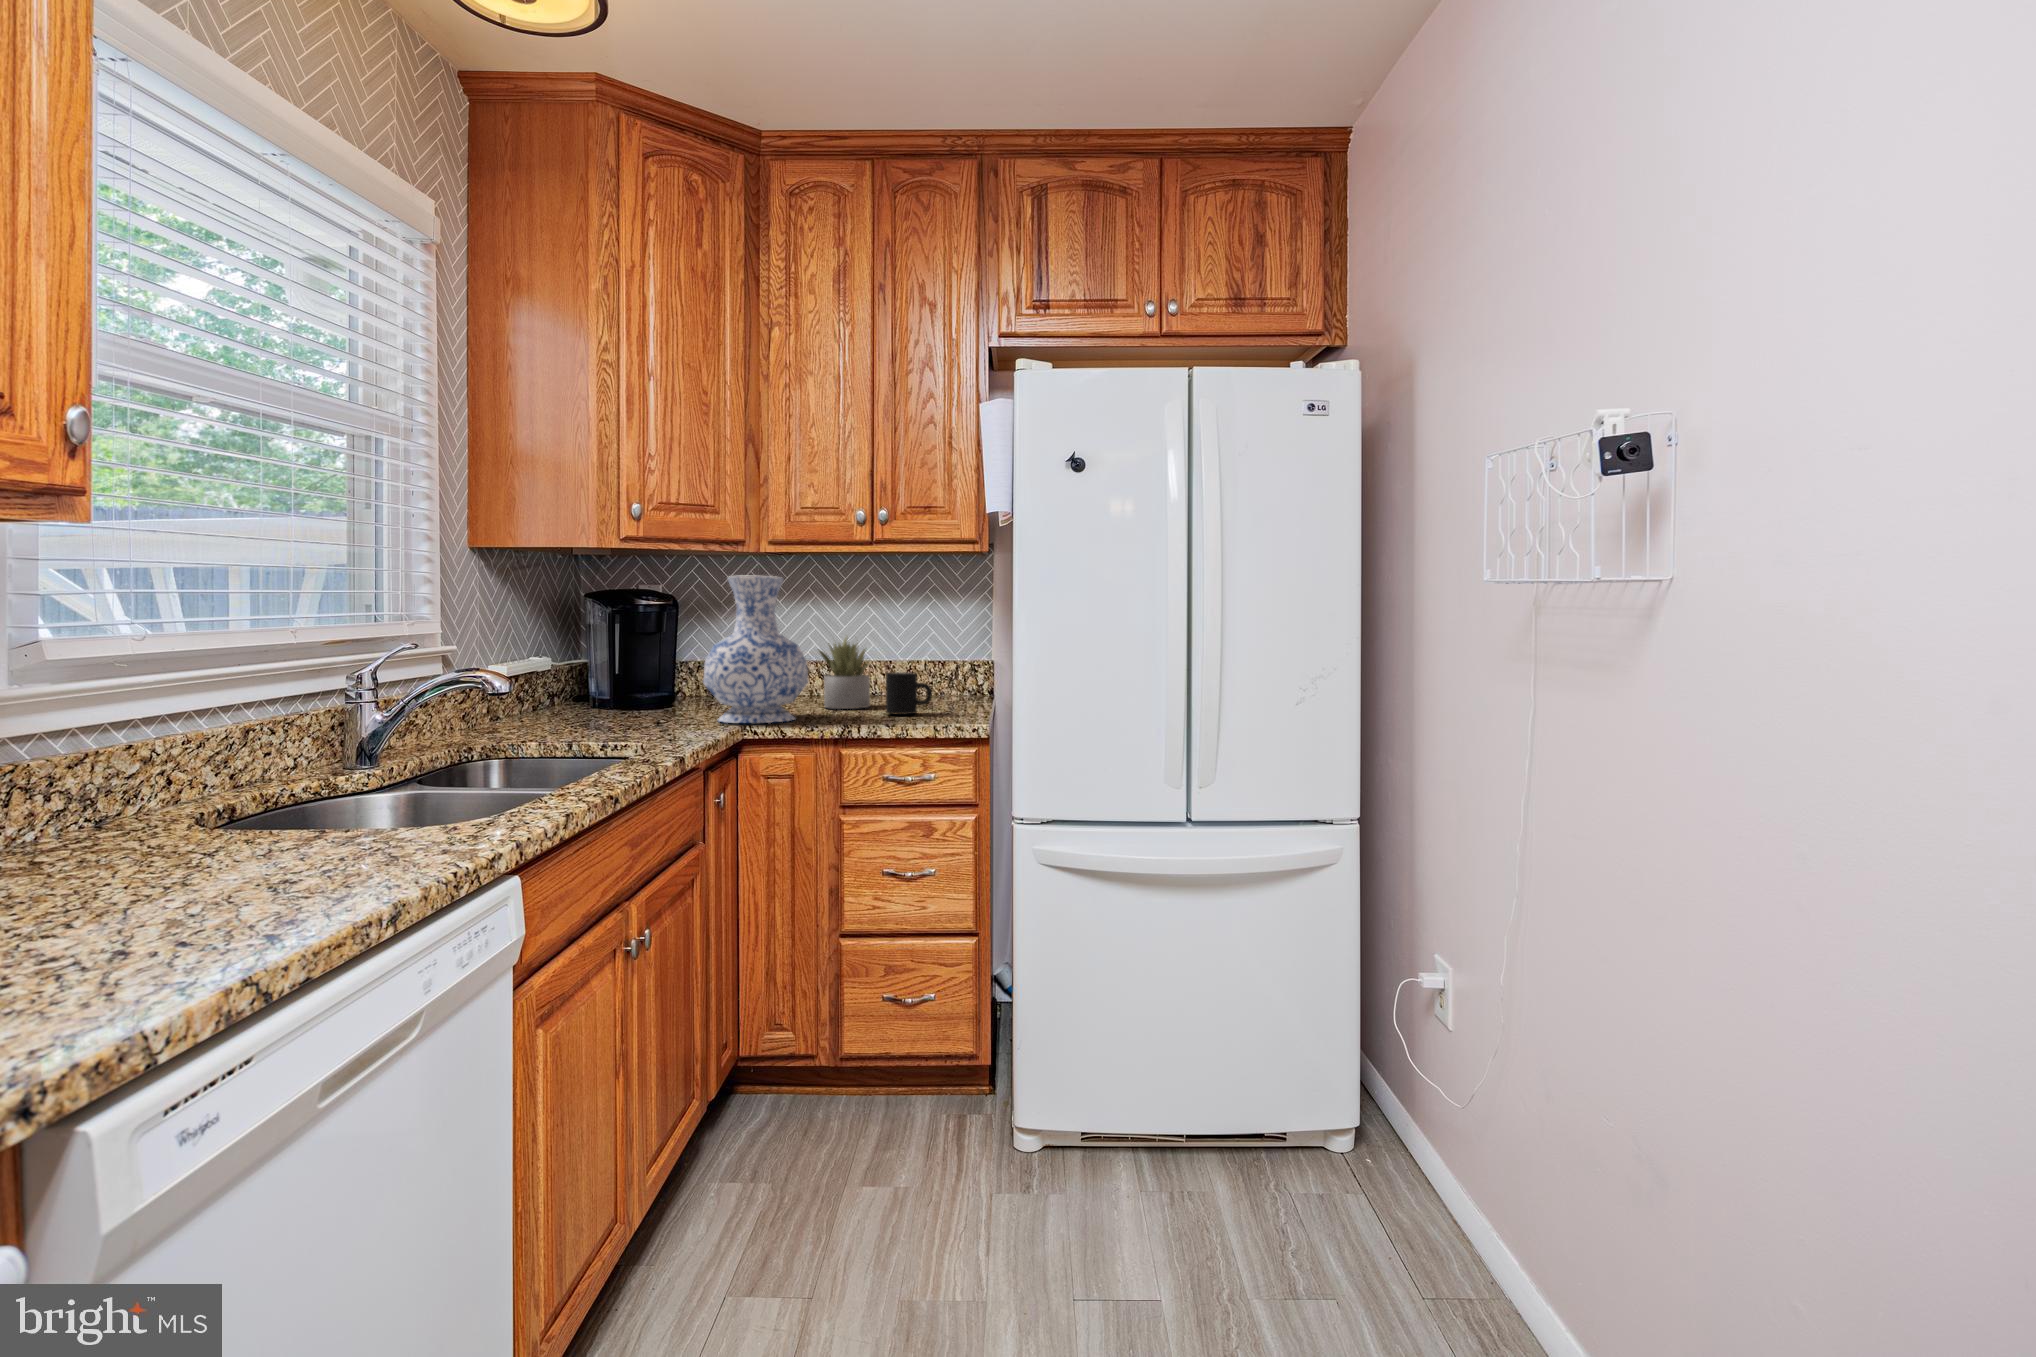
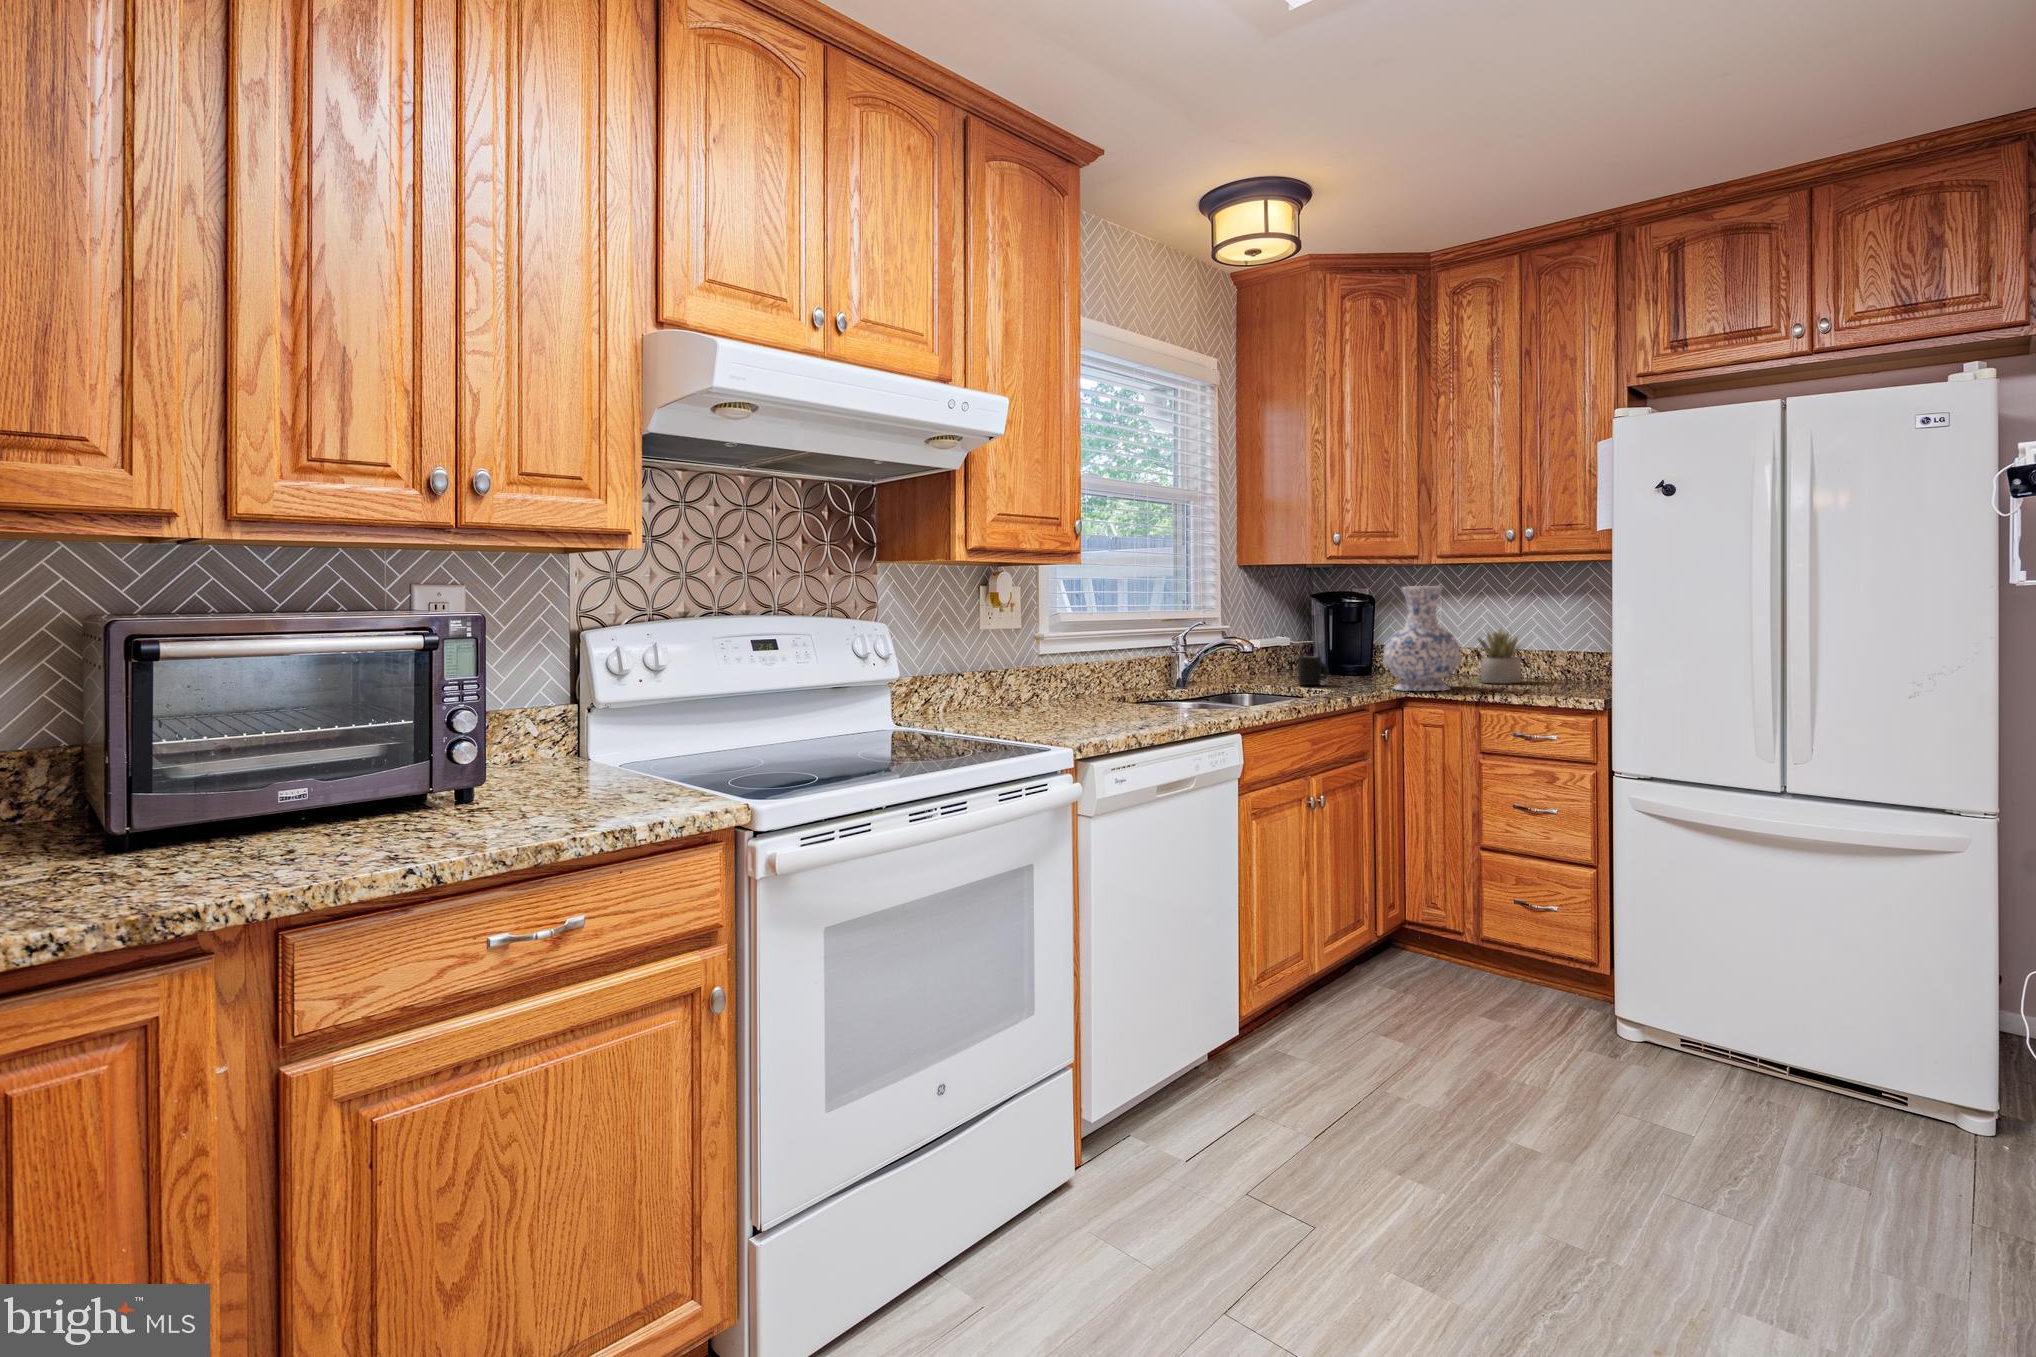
mug: present [886,672,932,715] -> present [1298,656,1329,685]

